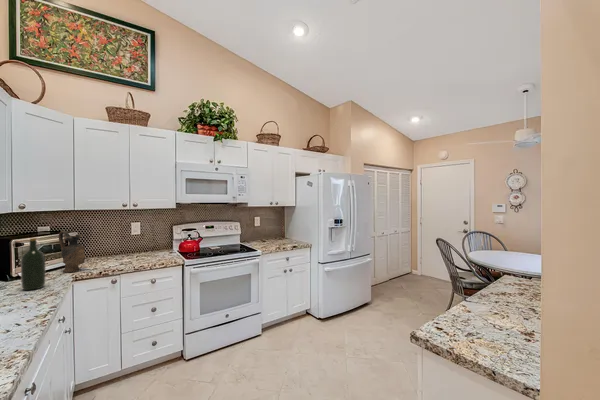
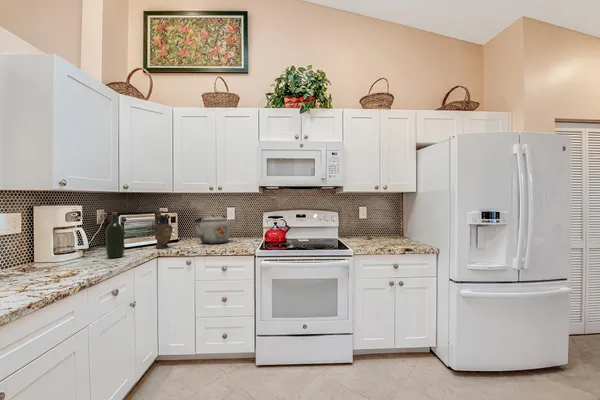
kettle: none [102,231,143,260] -> present [195,214,229,244]

